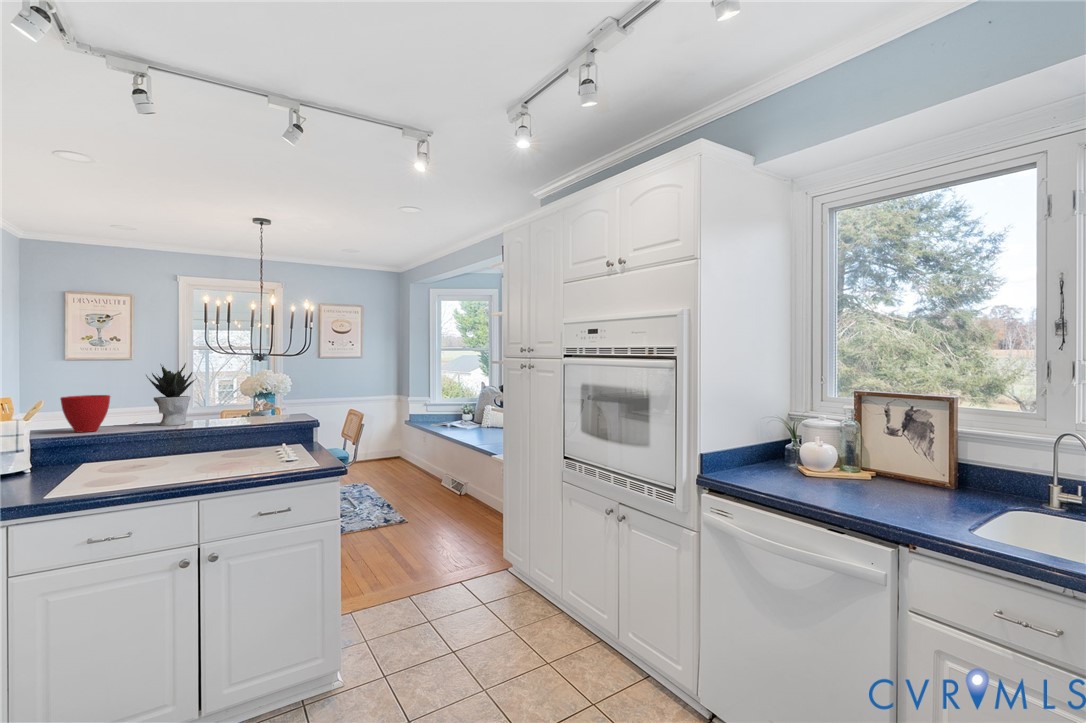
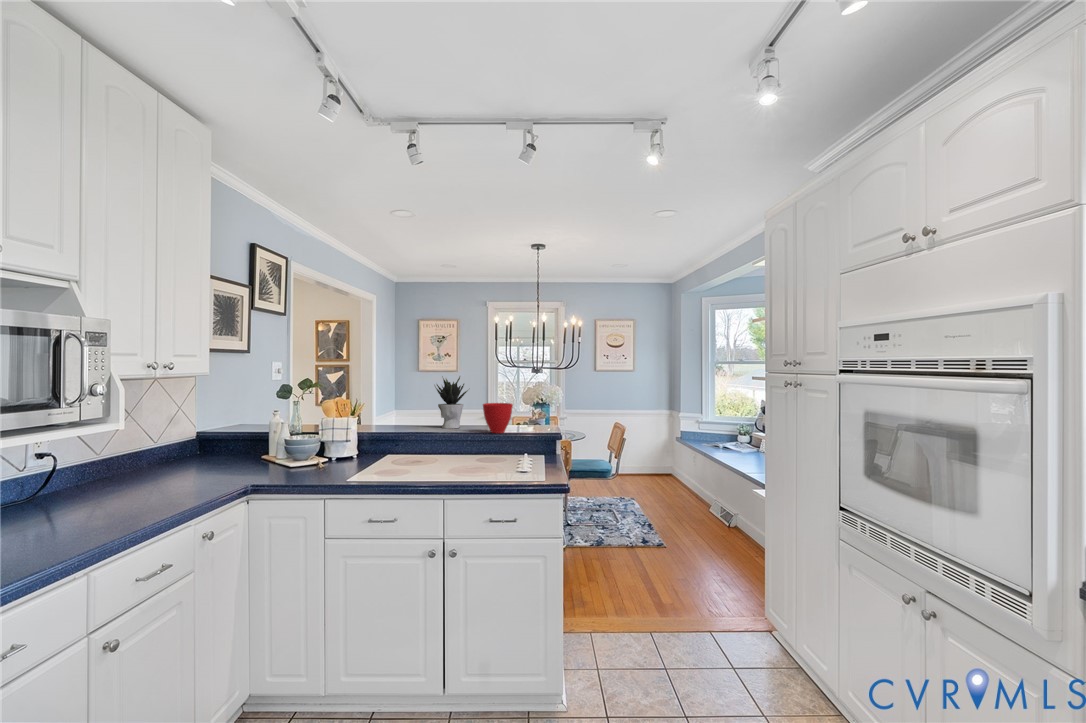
cup: present [61,395,110,433] -> present [483,403,513,433]

